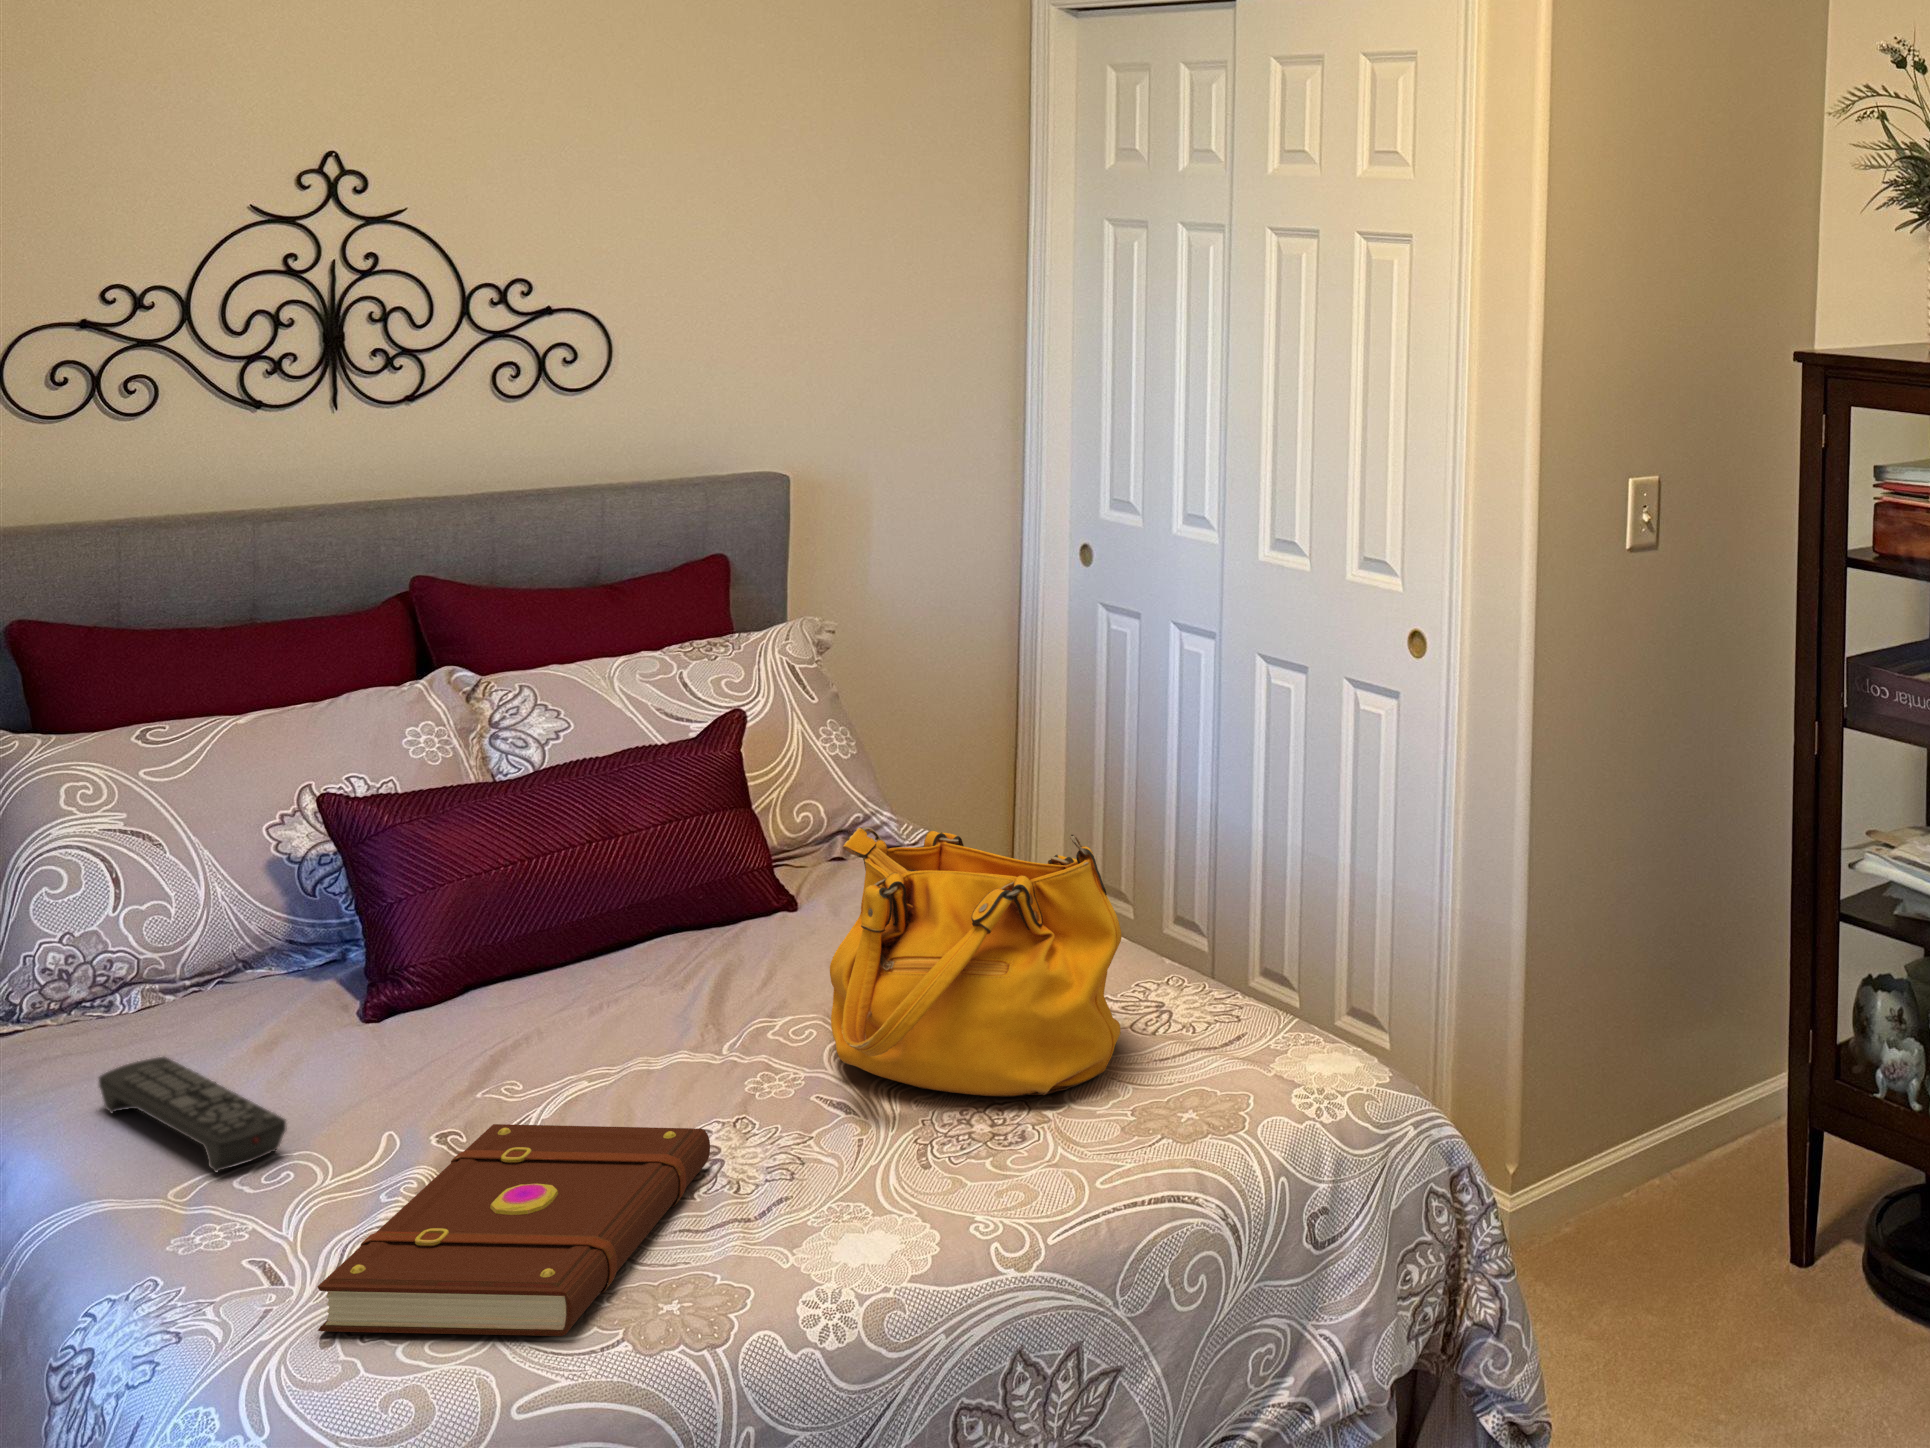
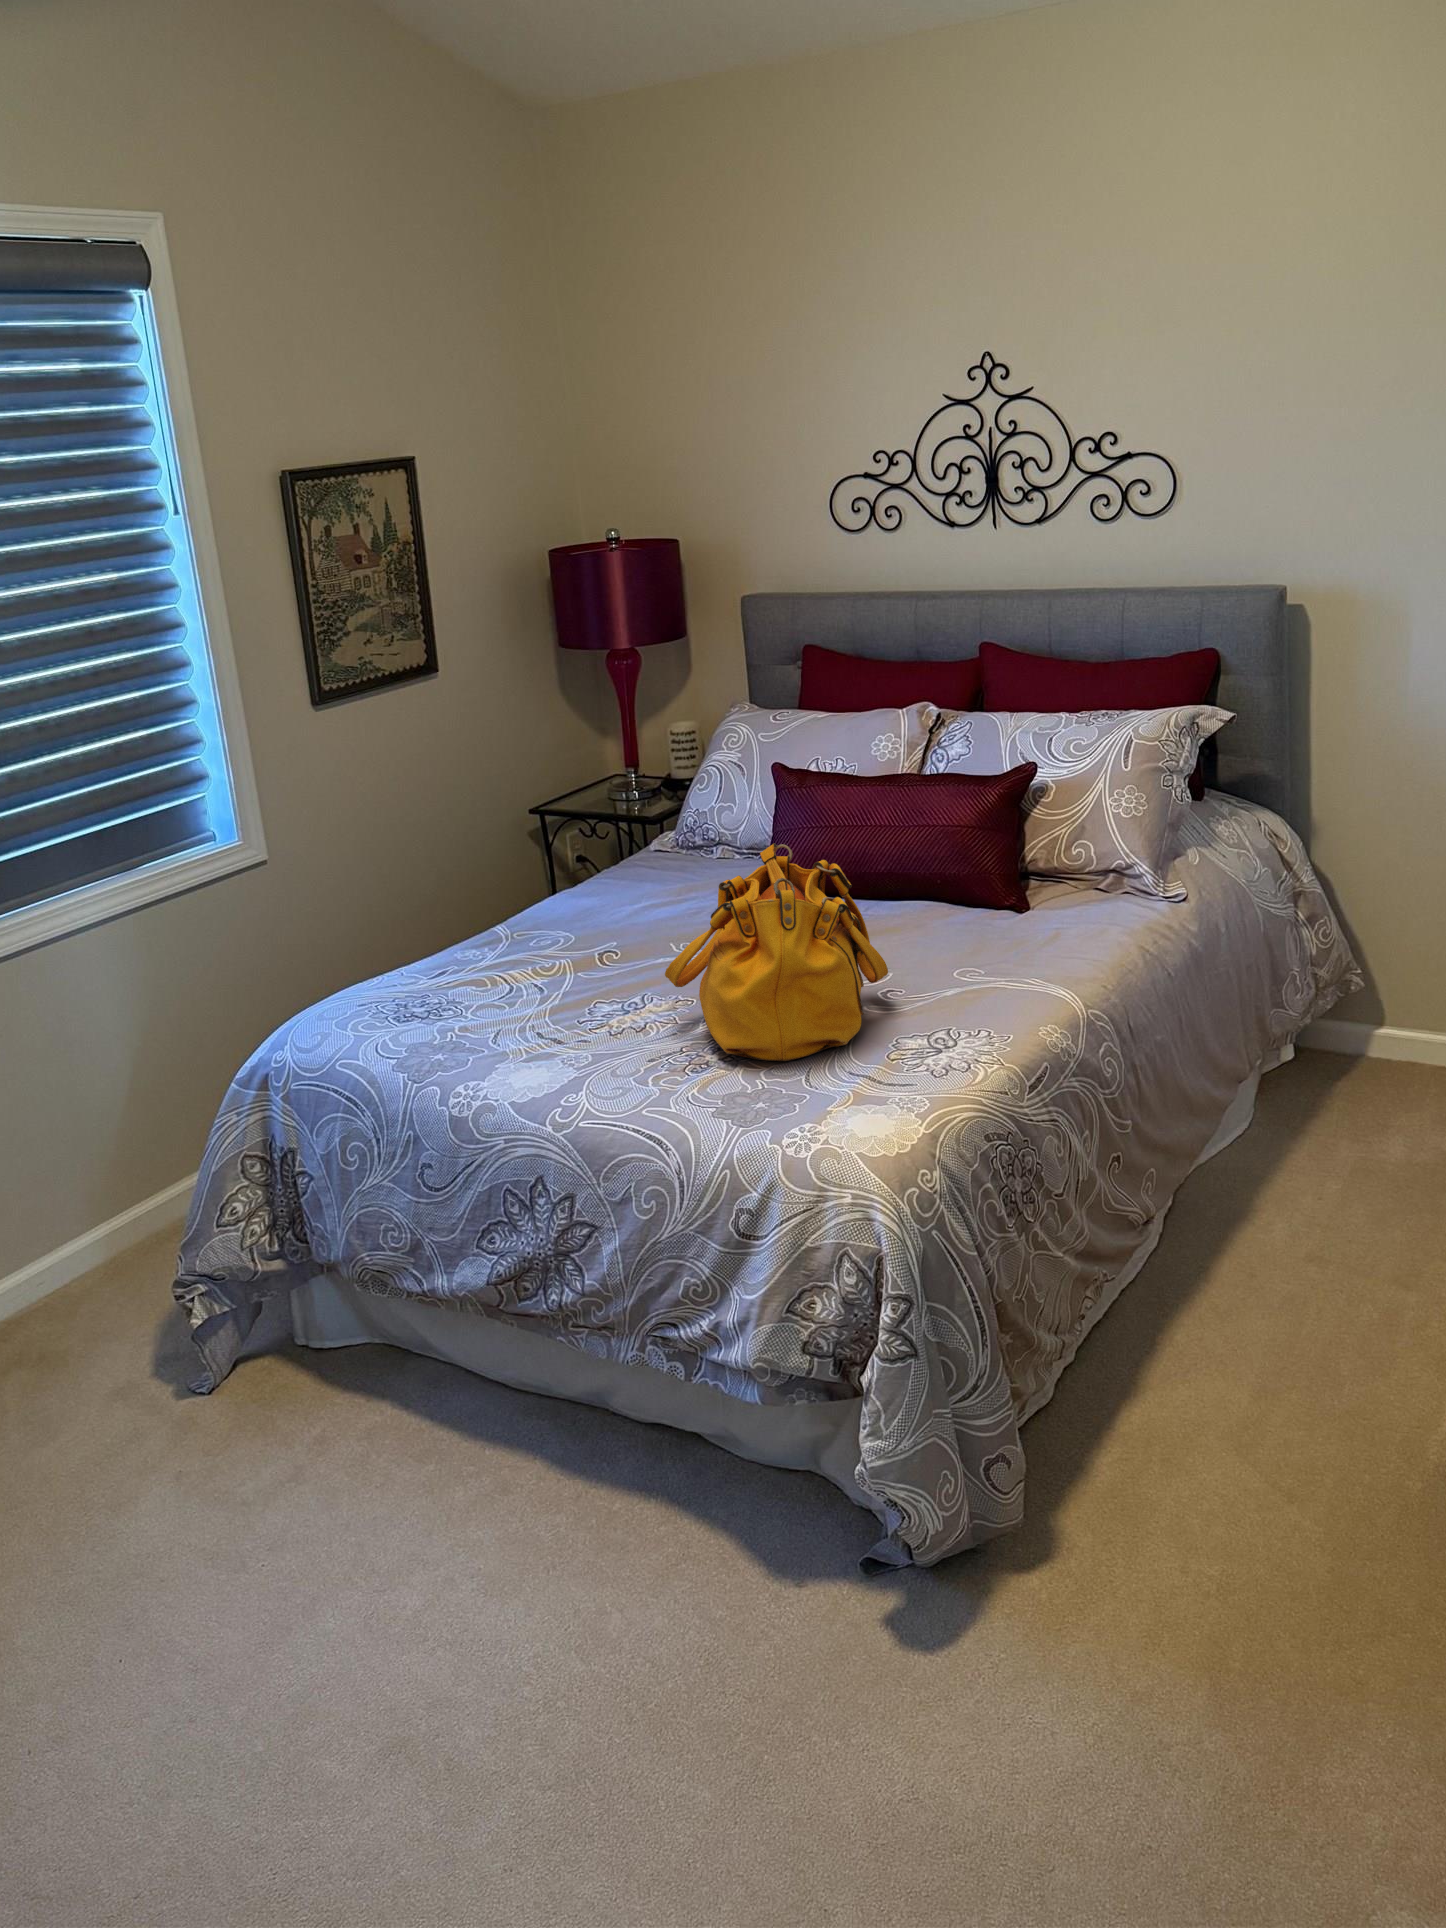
remote control: present [99,1057,287,1172] -> none [536,881,622,938]
book: present [317,1124,710,1336] -> none [399,953,598,1046]

